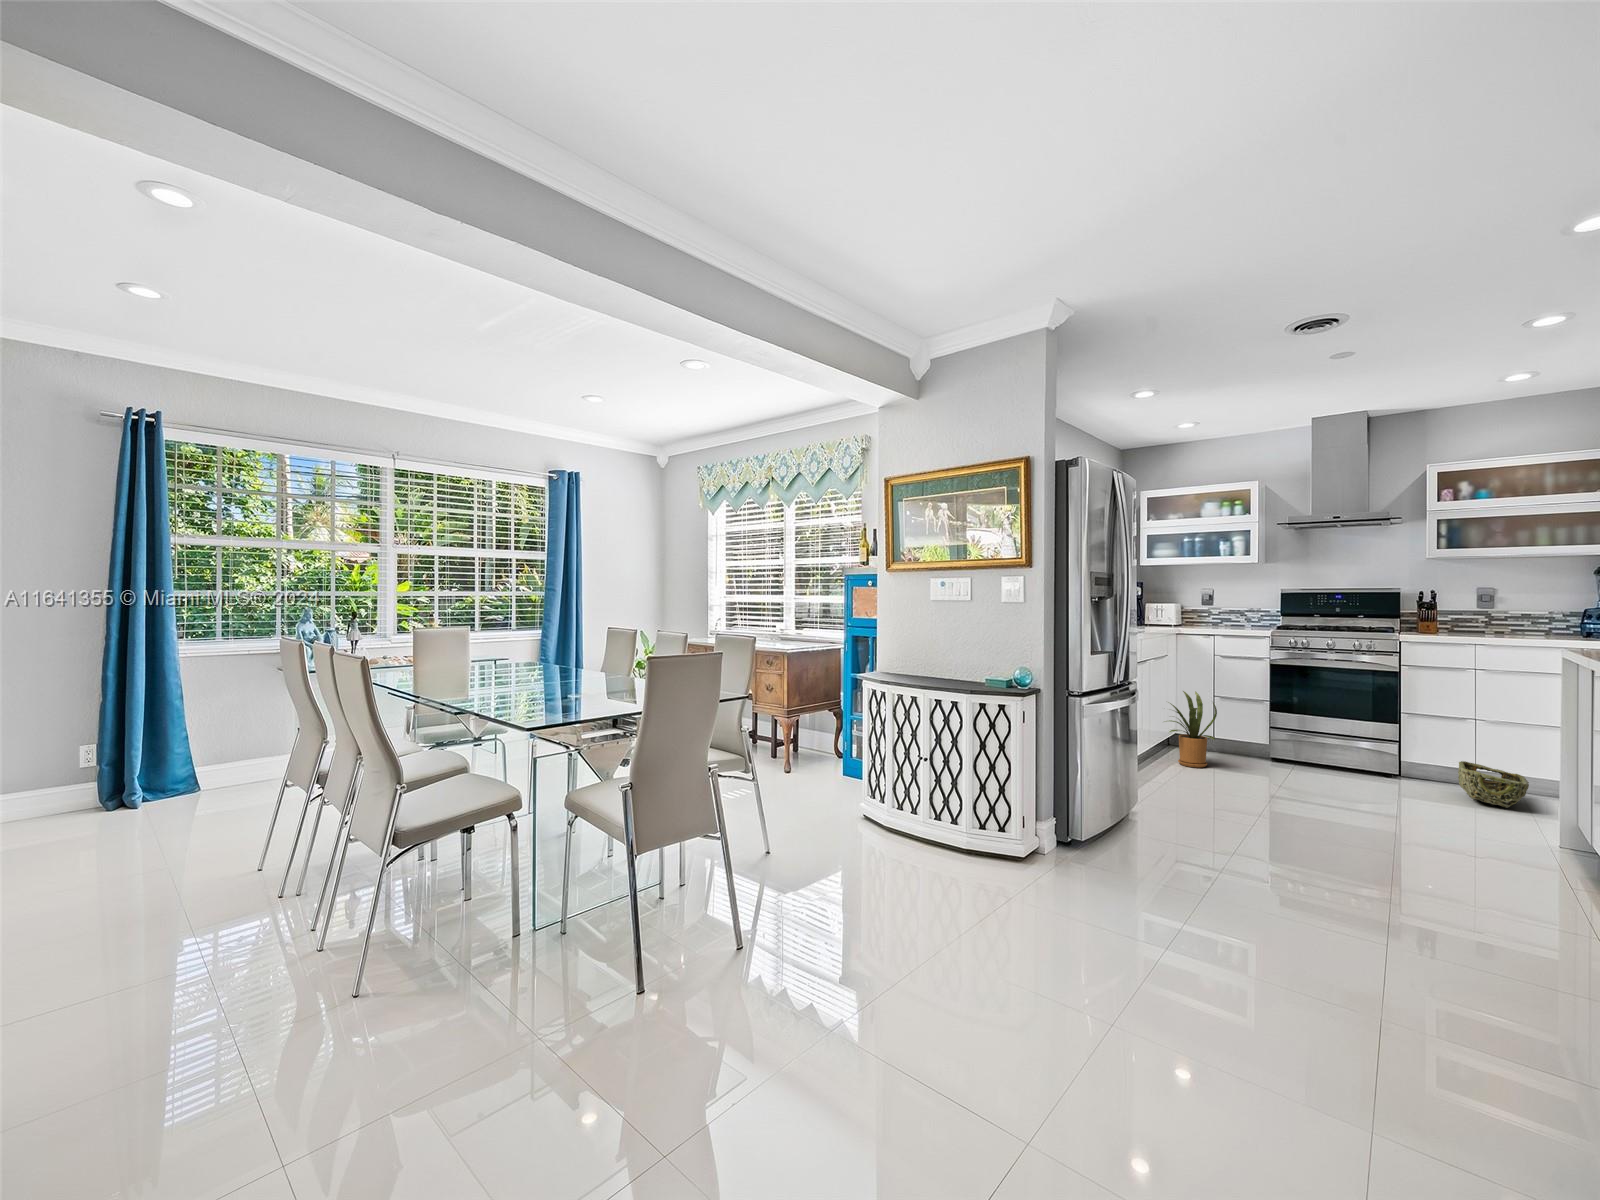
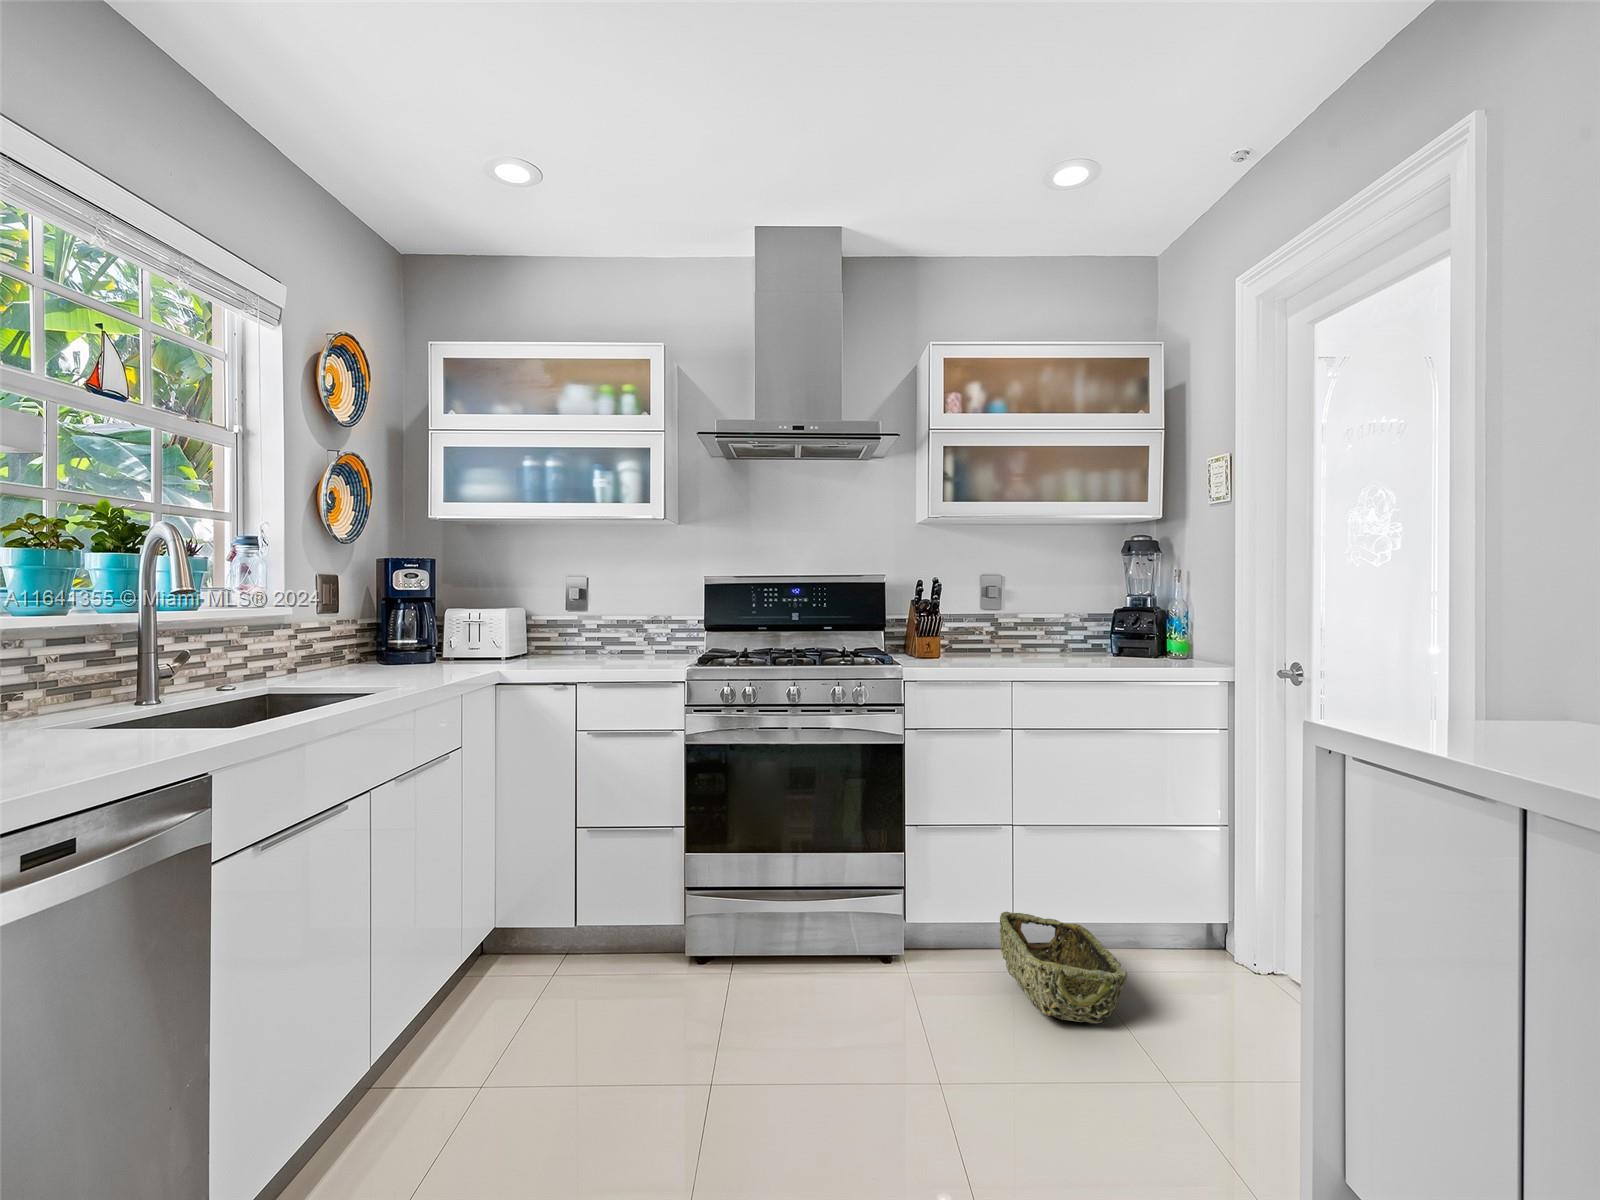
house plant: present [1165,691,1217,768] -> none [430,833,573,1057]

